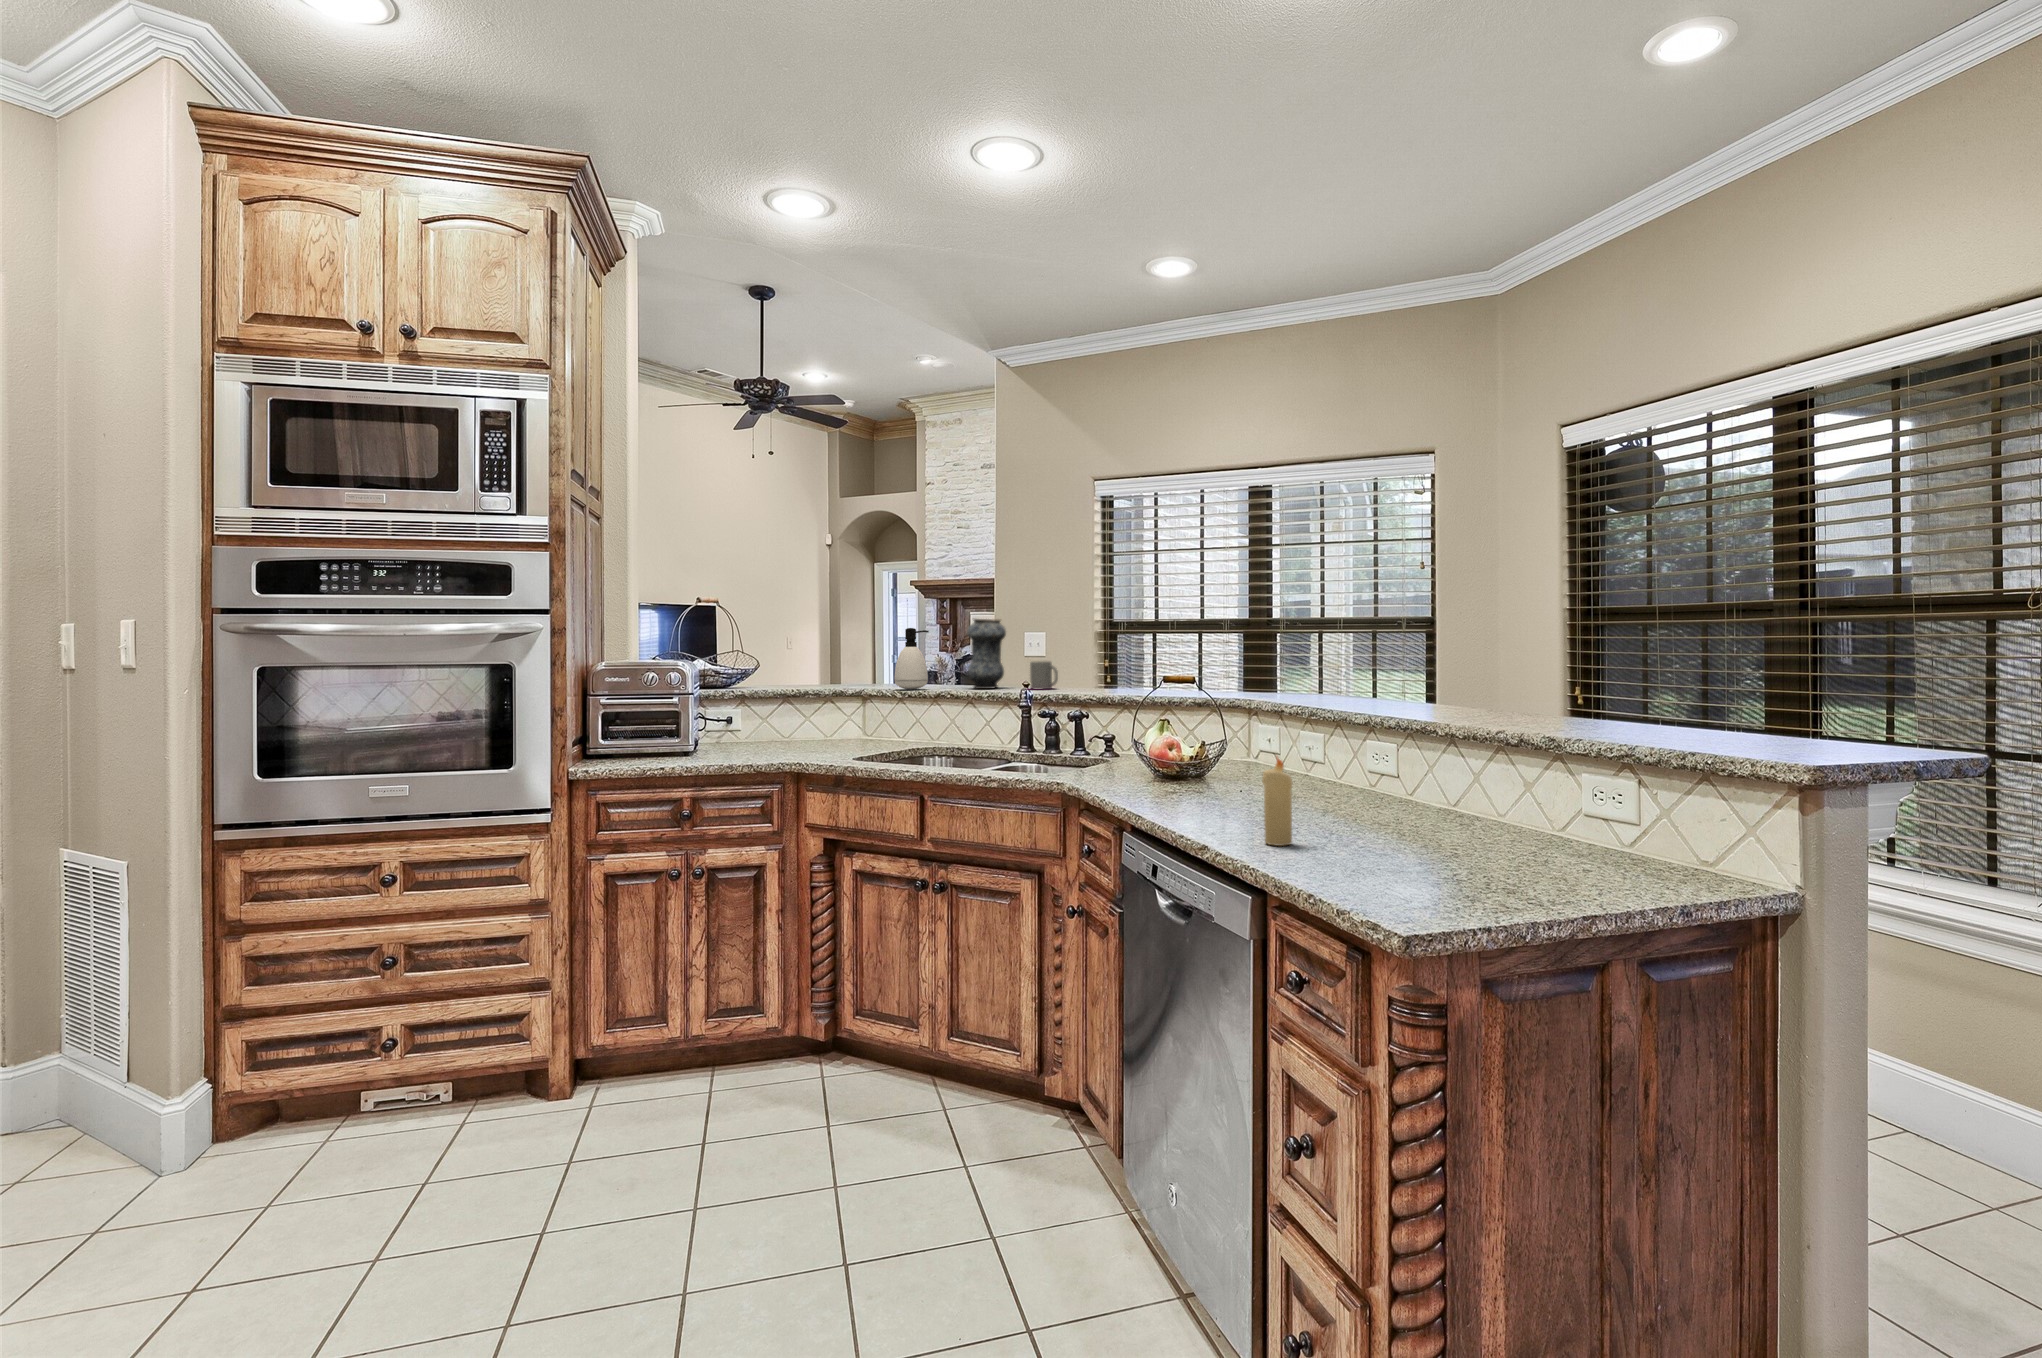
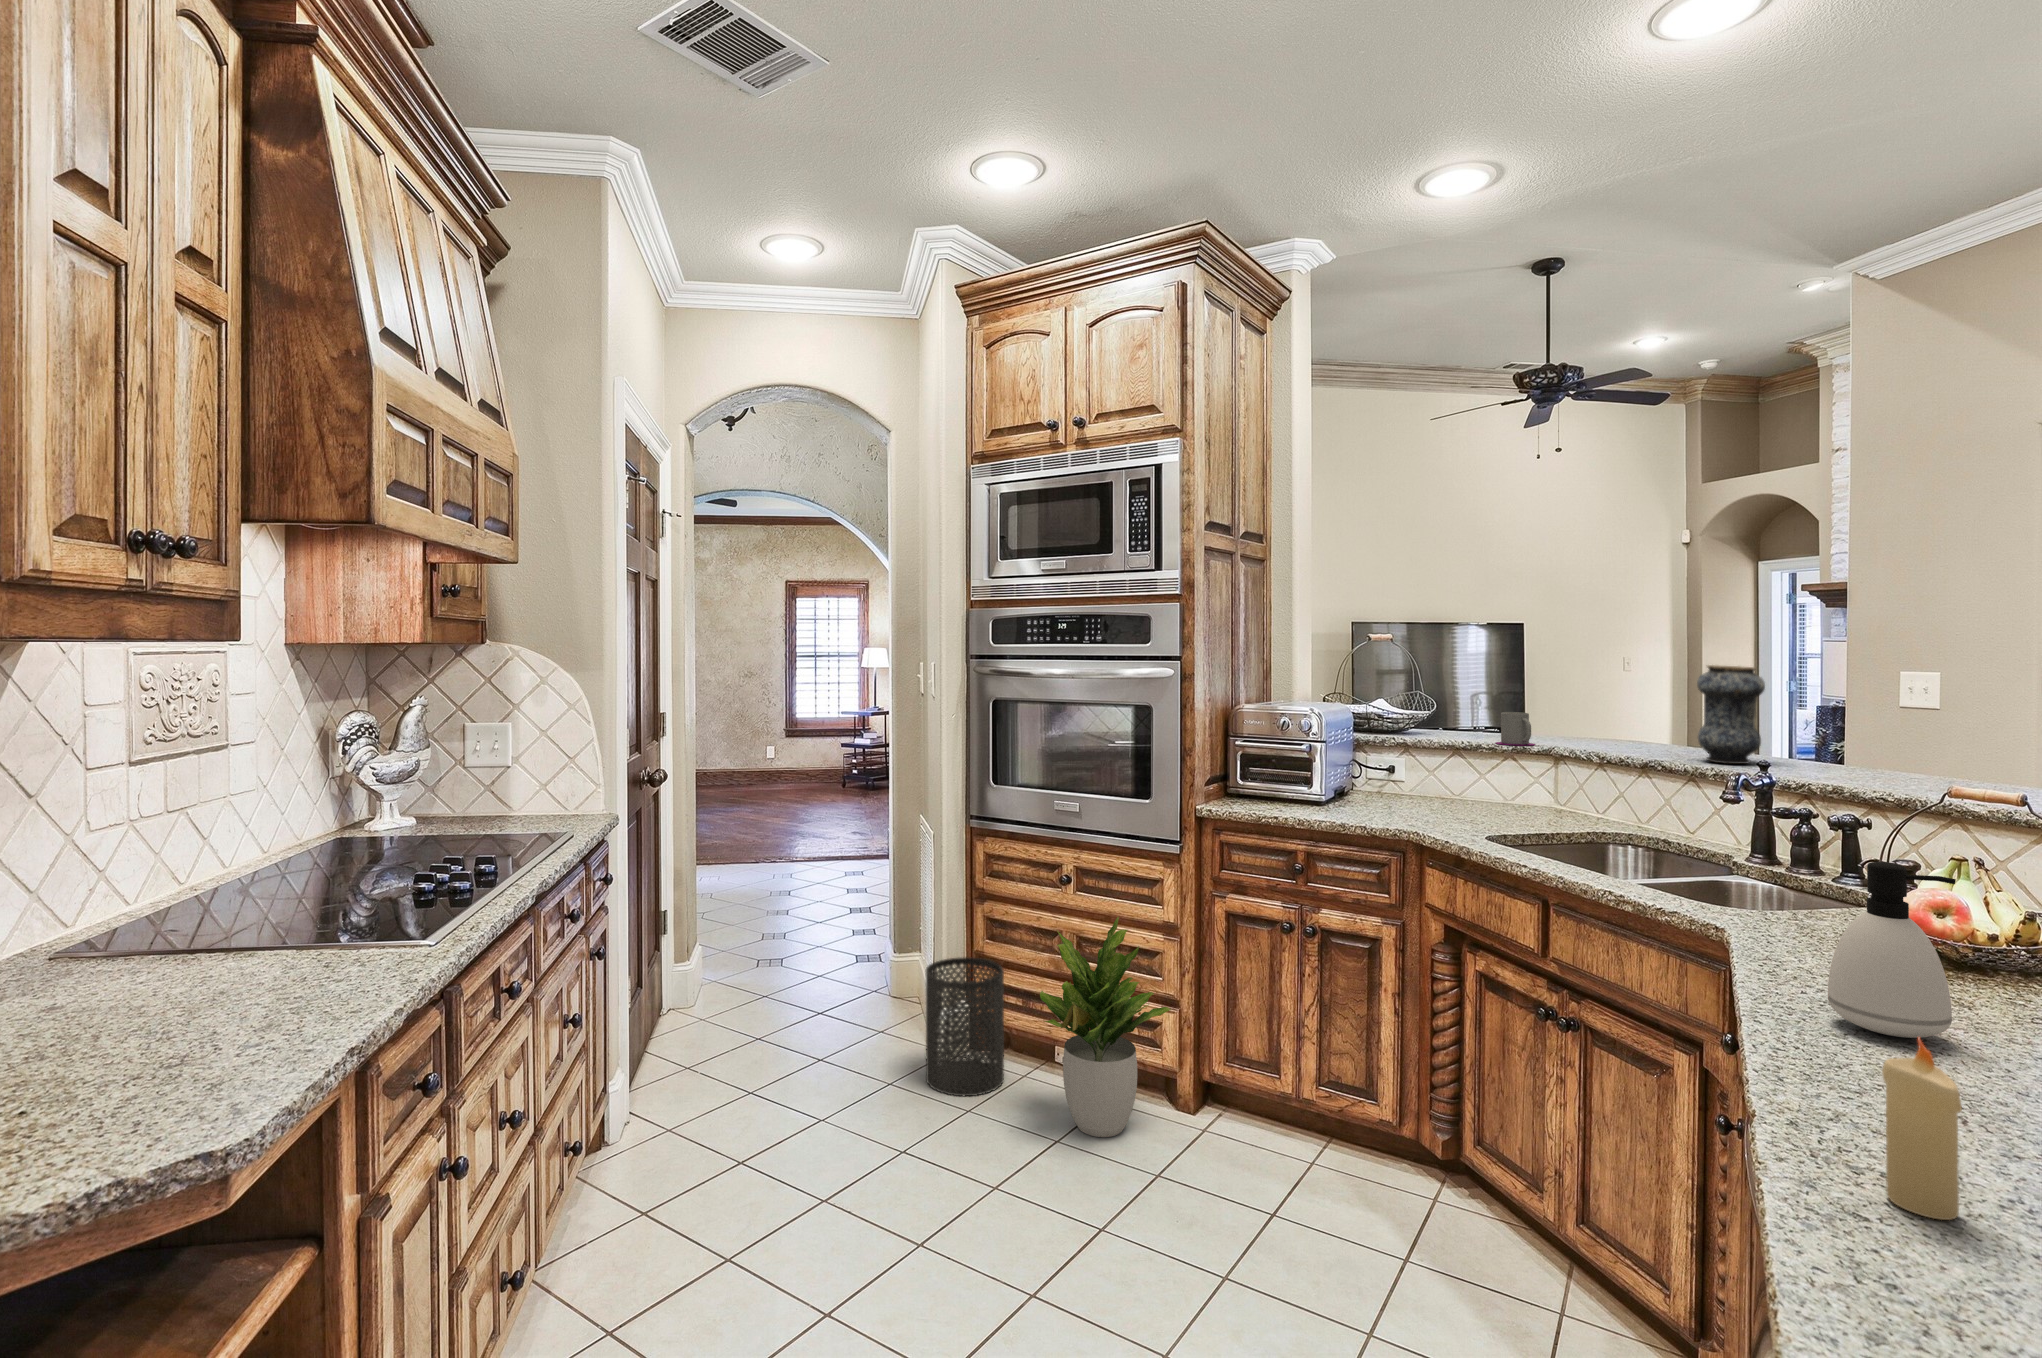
soap dispenser: present [895,628,929,689] -> present [1828,862,1956,1038]
mug: present [1030,661,1058,689] -> present [1496,712,1535,746]
potted plant: none [375,903,557,1164] -> present [1040,917,1171,1137]
trash can: none [159,1013,303,1210] -> present [926,958,1004,1096]

